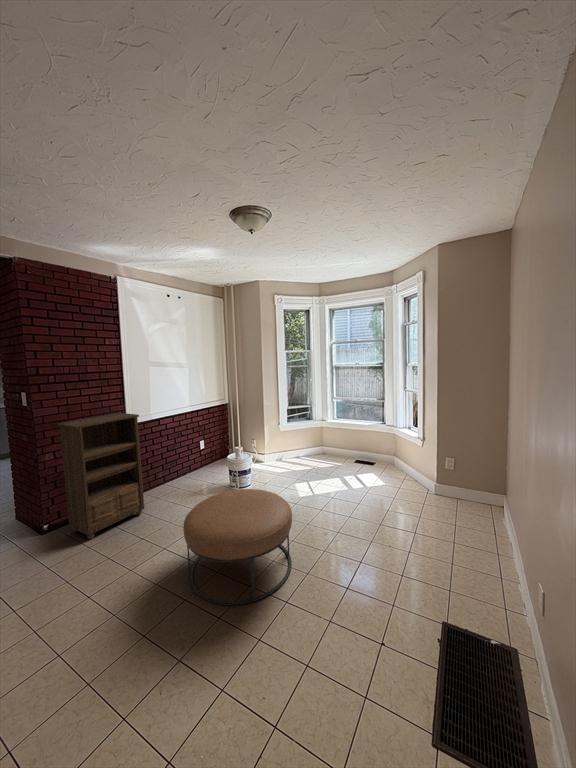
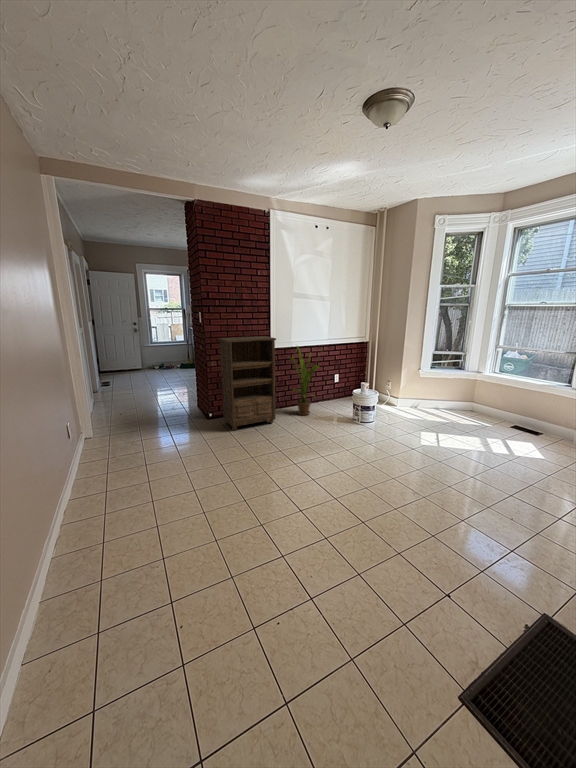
house plant: none [147,416,194,495] -> present [291,347,319,415]
ottoman: present [183,489,292,605] -> none [286,415,388,508]

